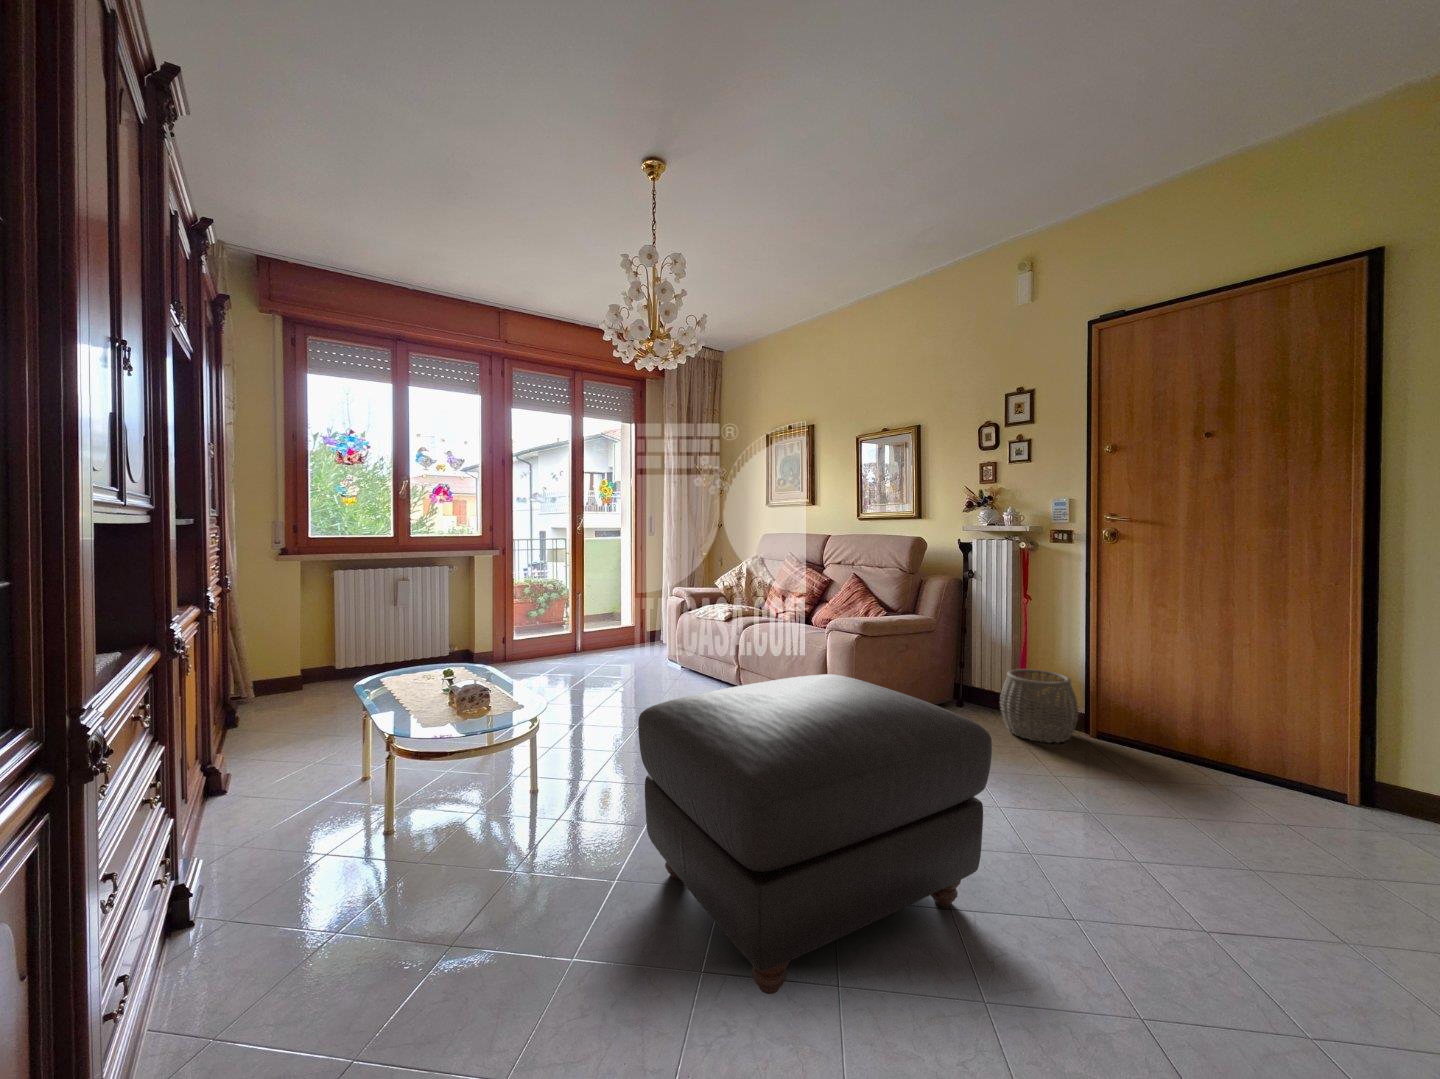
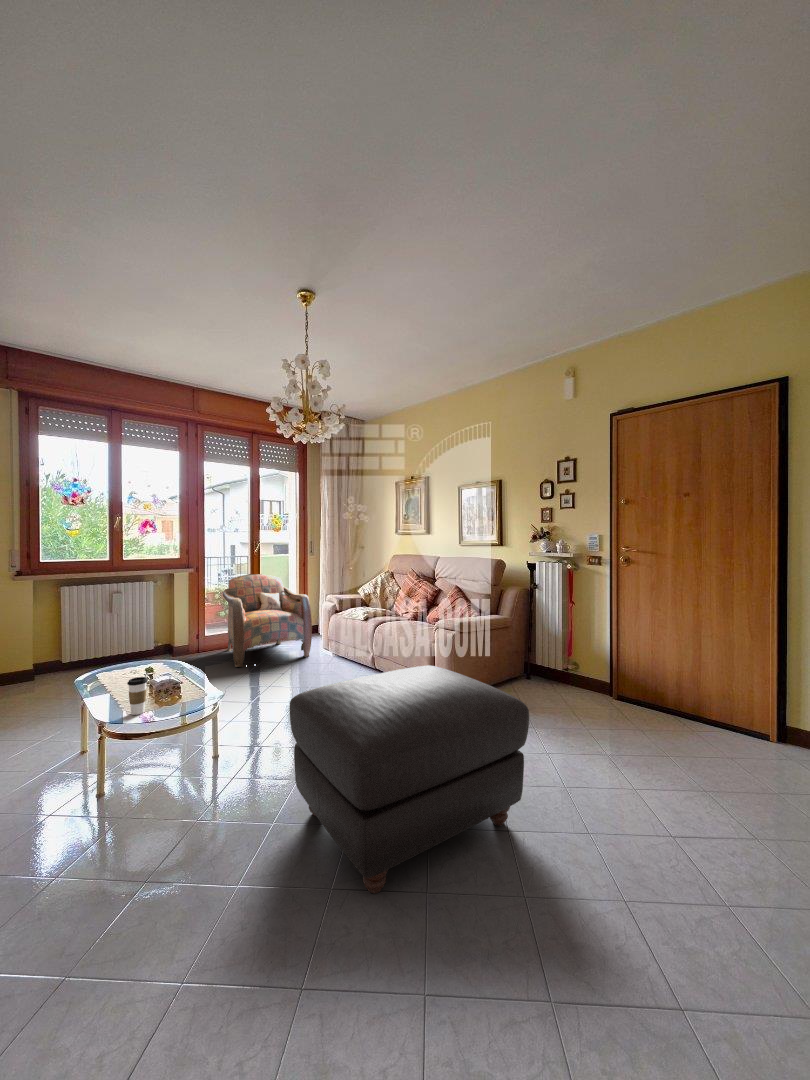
armchair: none [537,560,654,680] -> present [223,574,312,667]
woven basket: present [1000,669,1078,743] -> none [554,653,606,705]
coffee cup: none [419,680,445,731] -> present [127,677,148,715]

